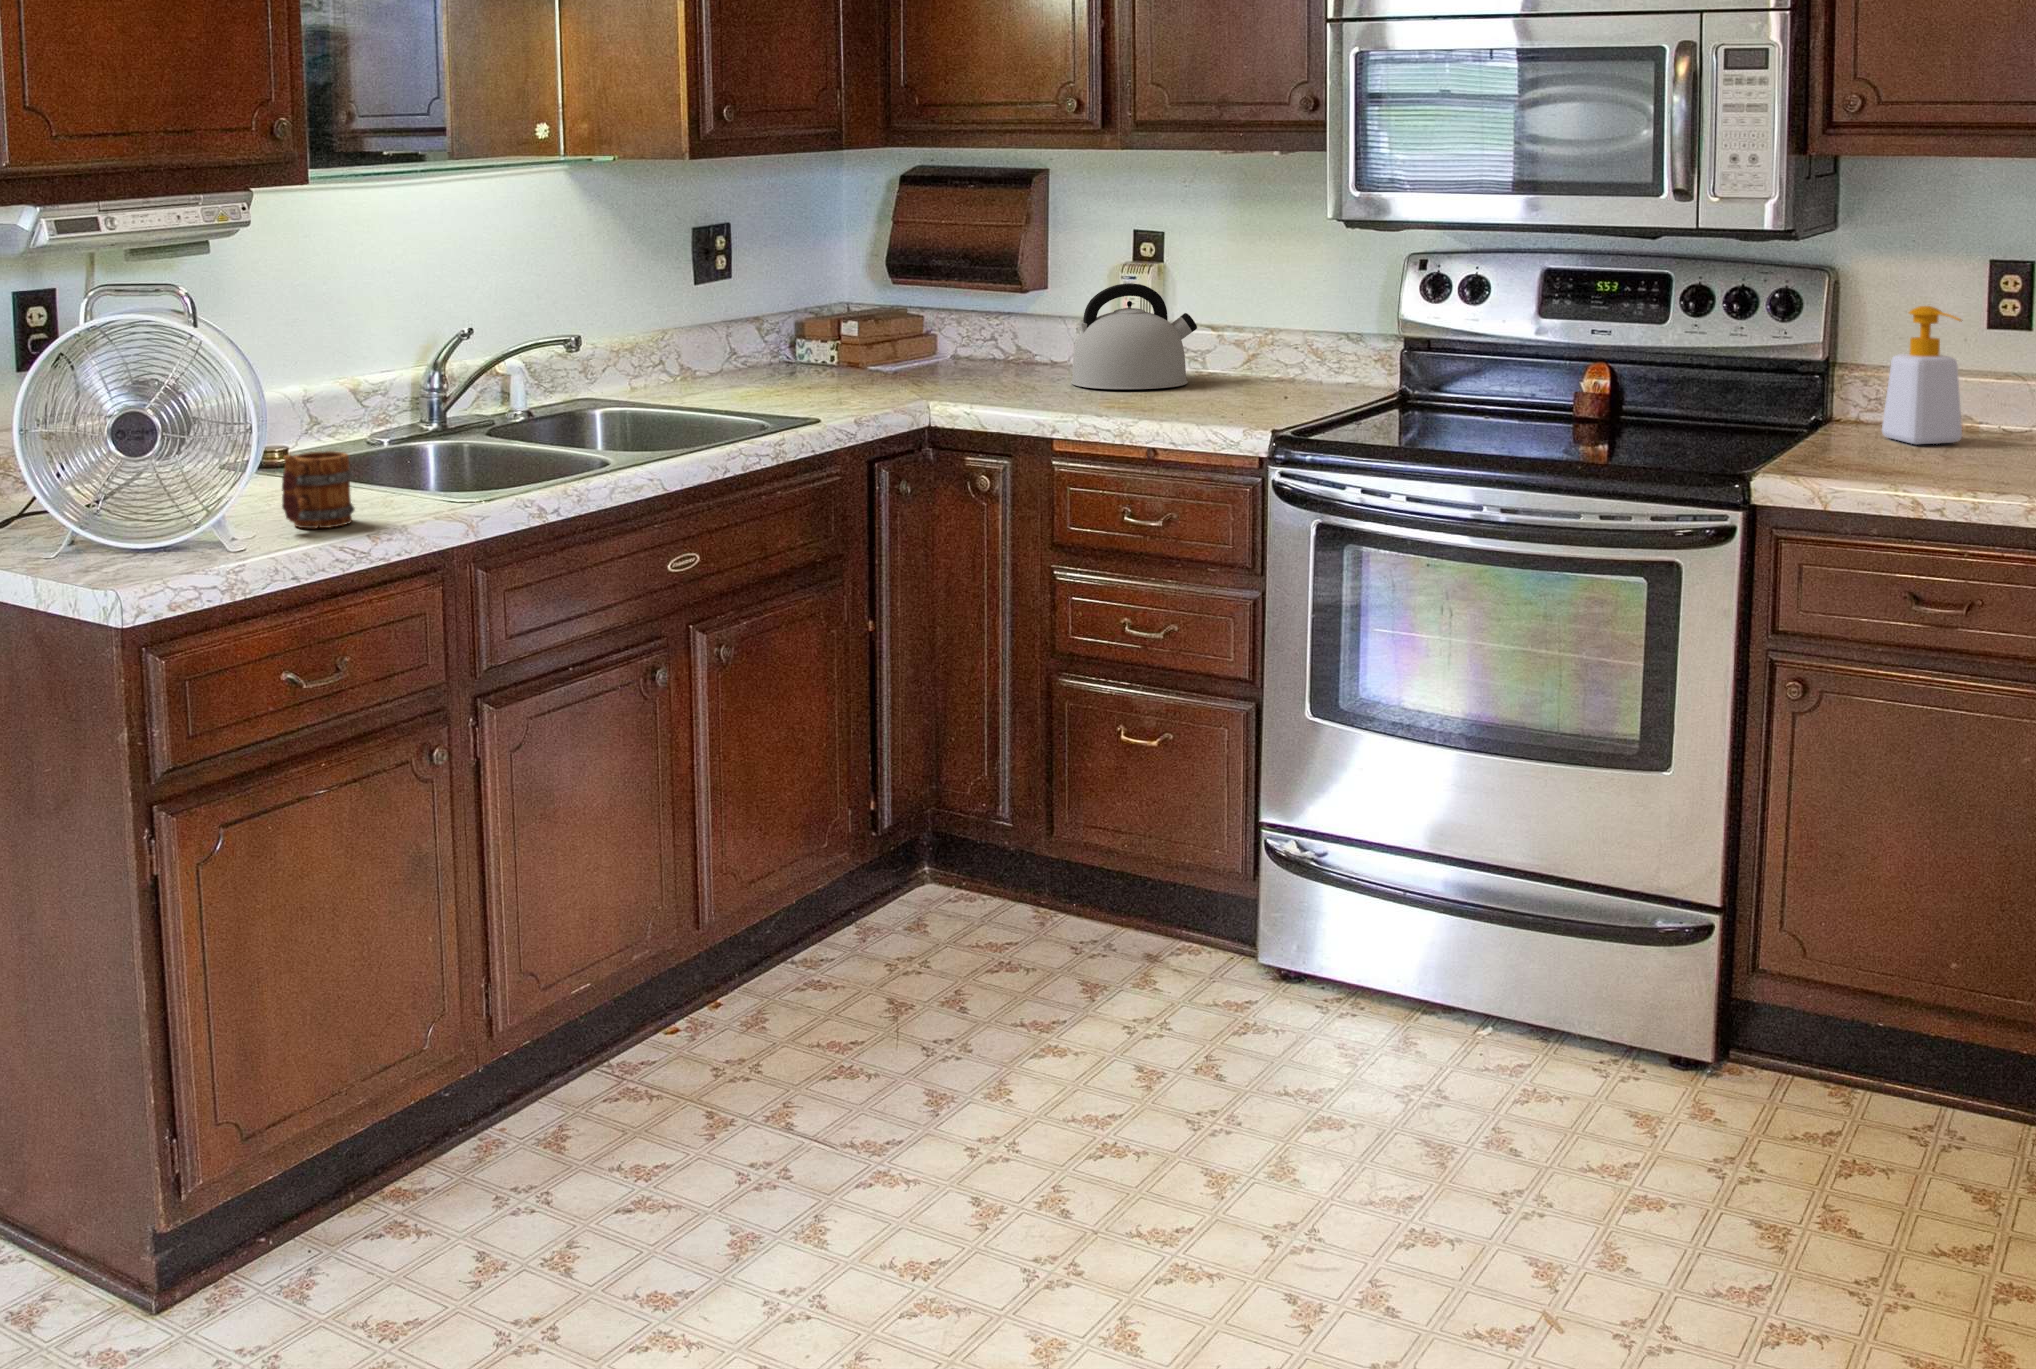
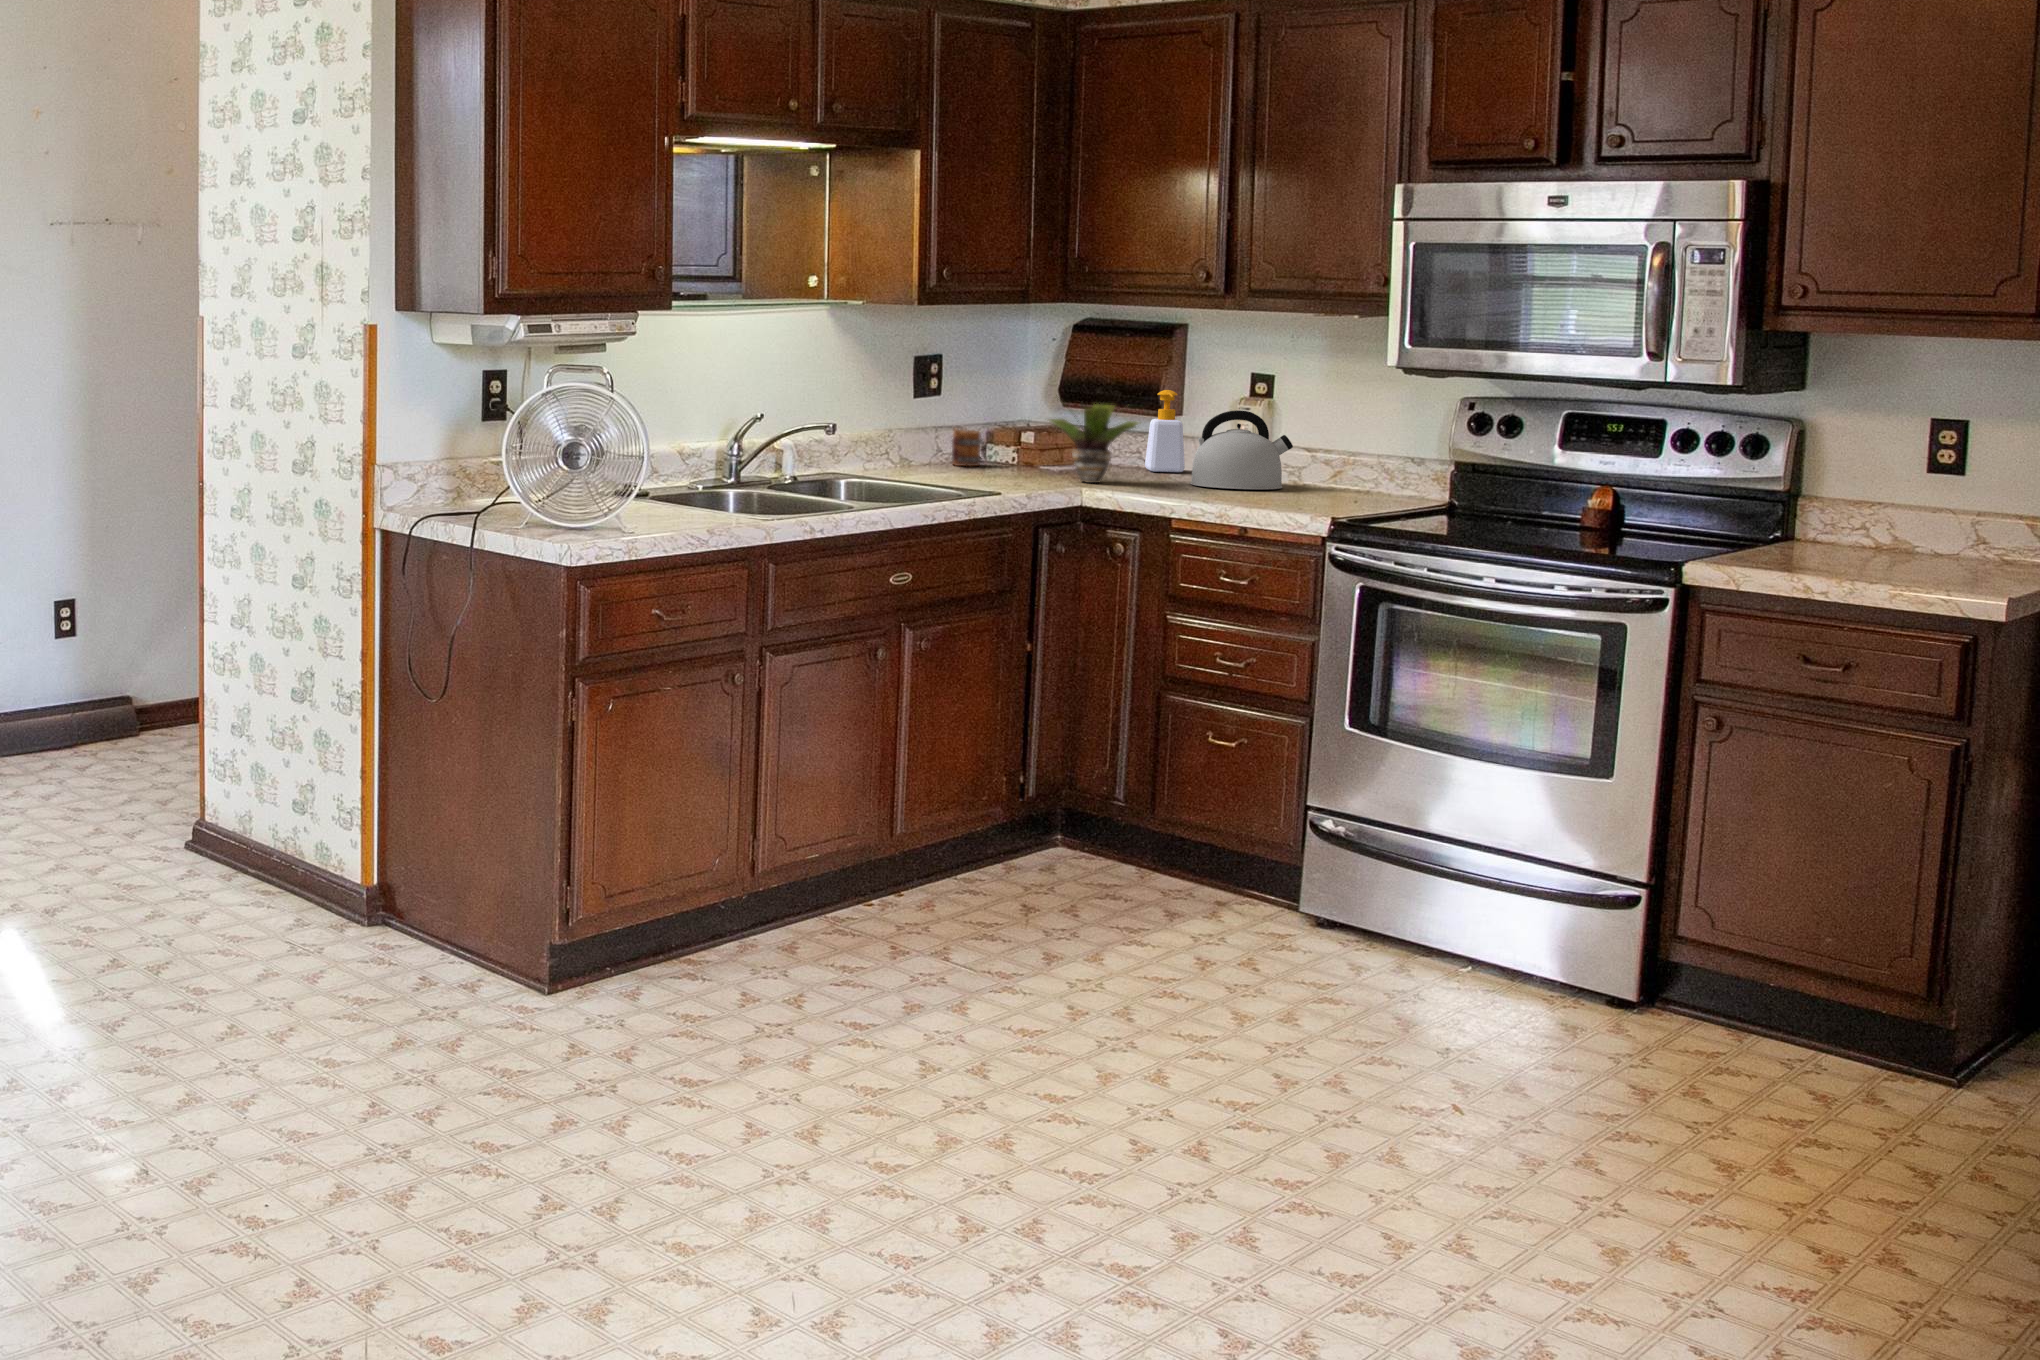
potted plant: none [879,274,1008,391] -> present [1049,395,1138,483]
soap bottle: present [1882,306,1962,444] -> present [1145,390,1185,472]
mug: present [282,451,355,528] -> present [951,429,981,466]

